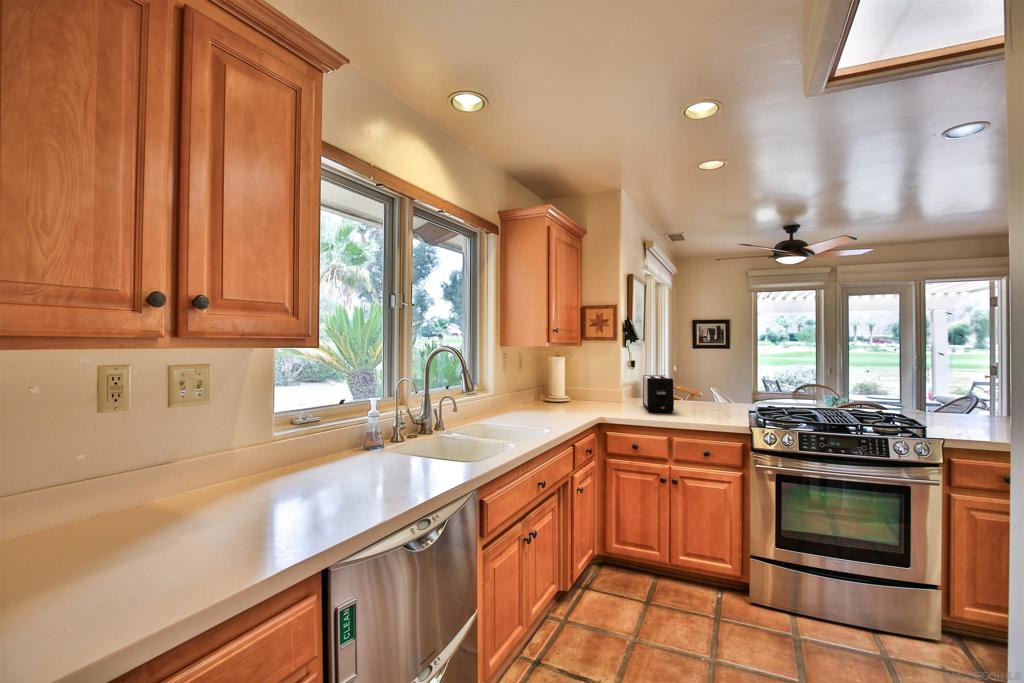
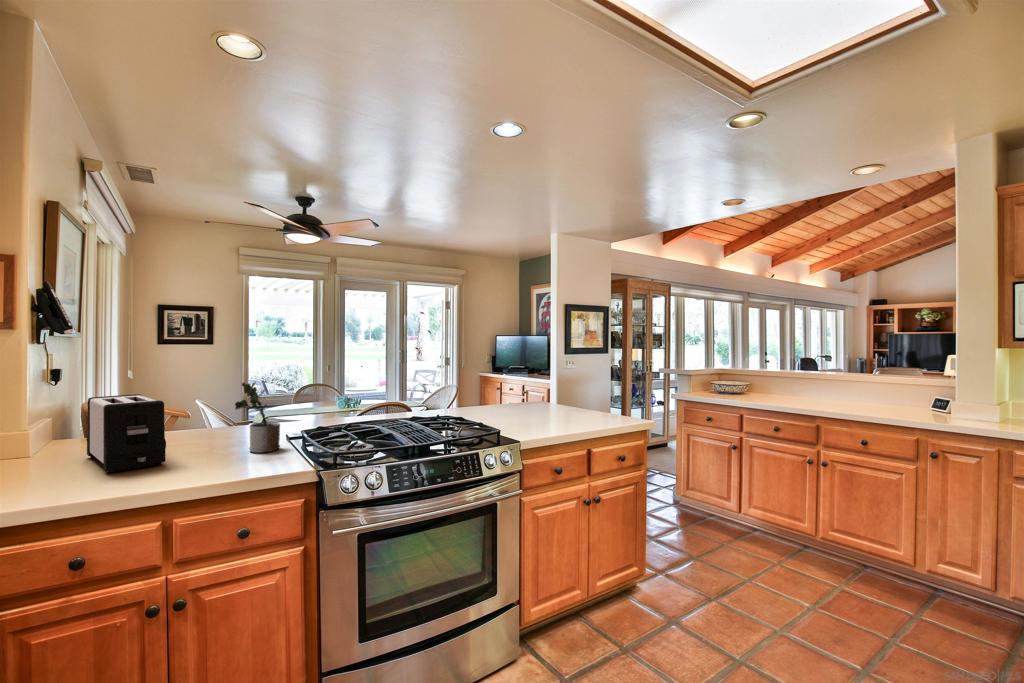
potted plant: none [709,372,737,416] -> present [235,382,280,453]

